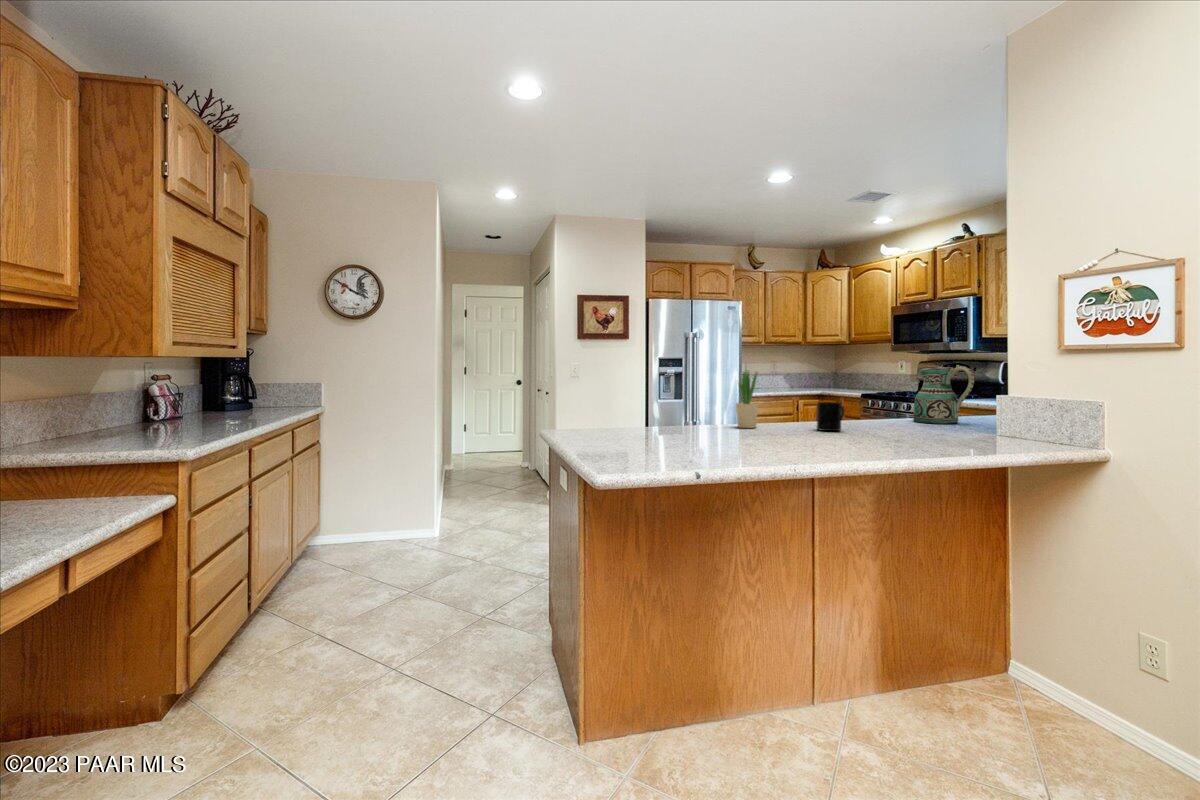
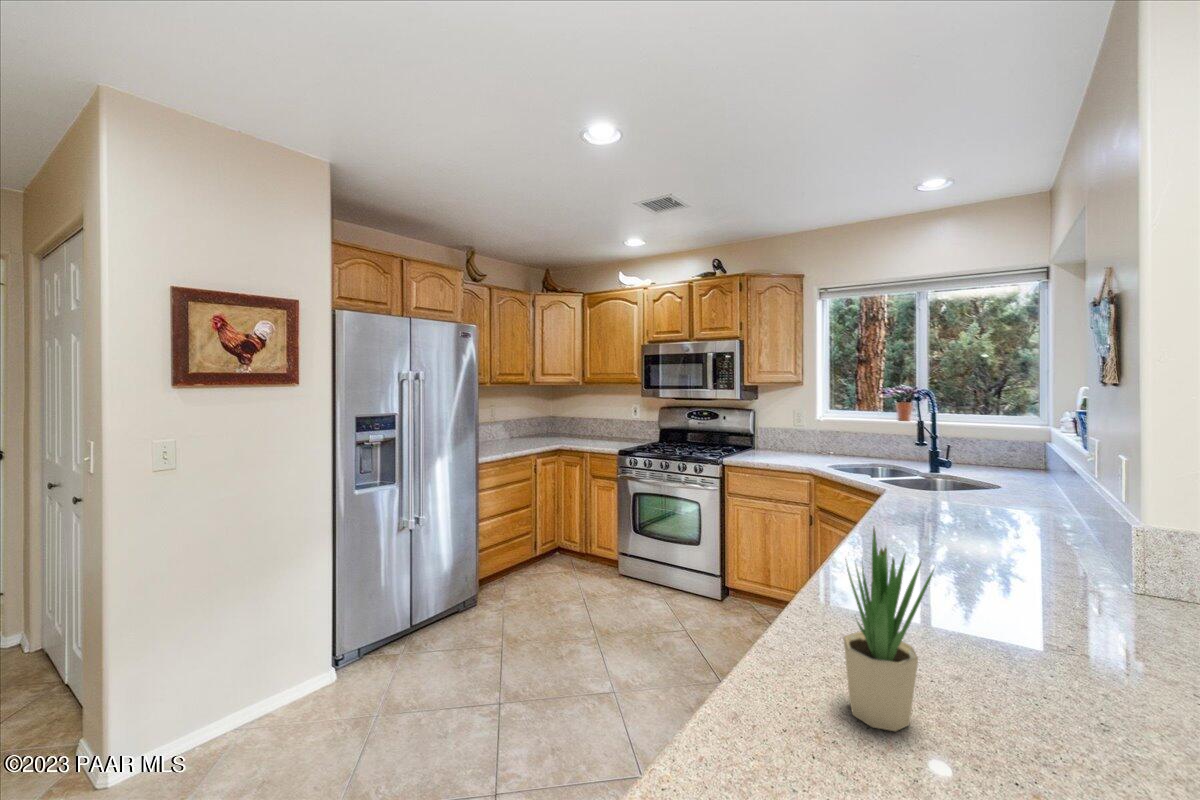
ceramic pitcher: present [913,366,974,424] -> none [928,467,1031,569]
mug: present [817,402,844,431] -> none [998,601,1094,692]

